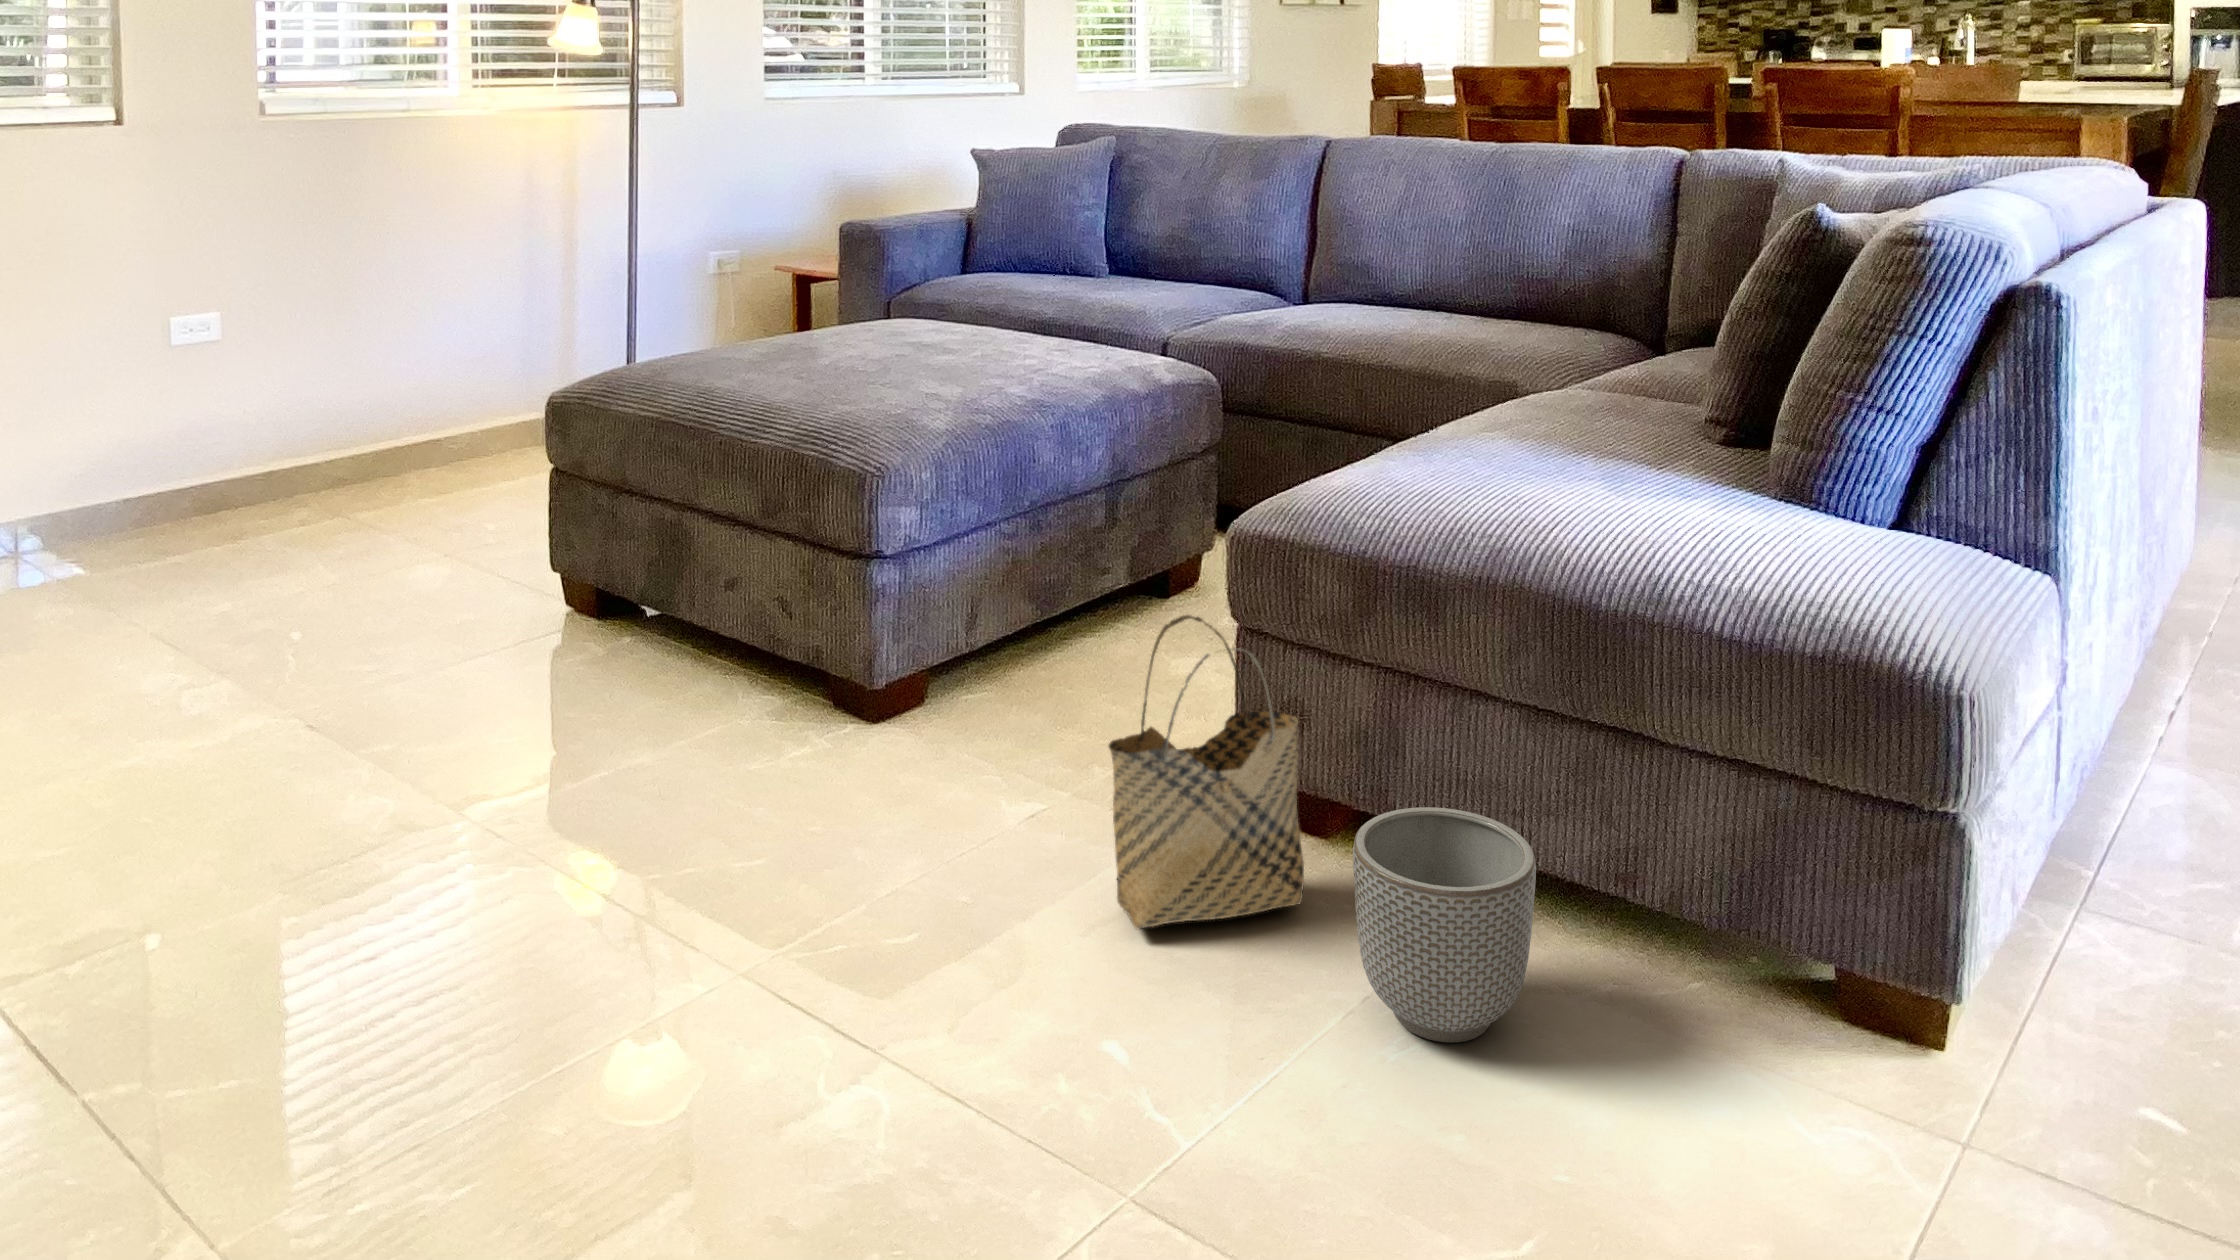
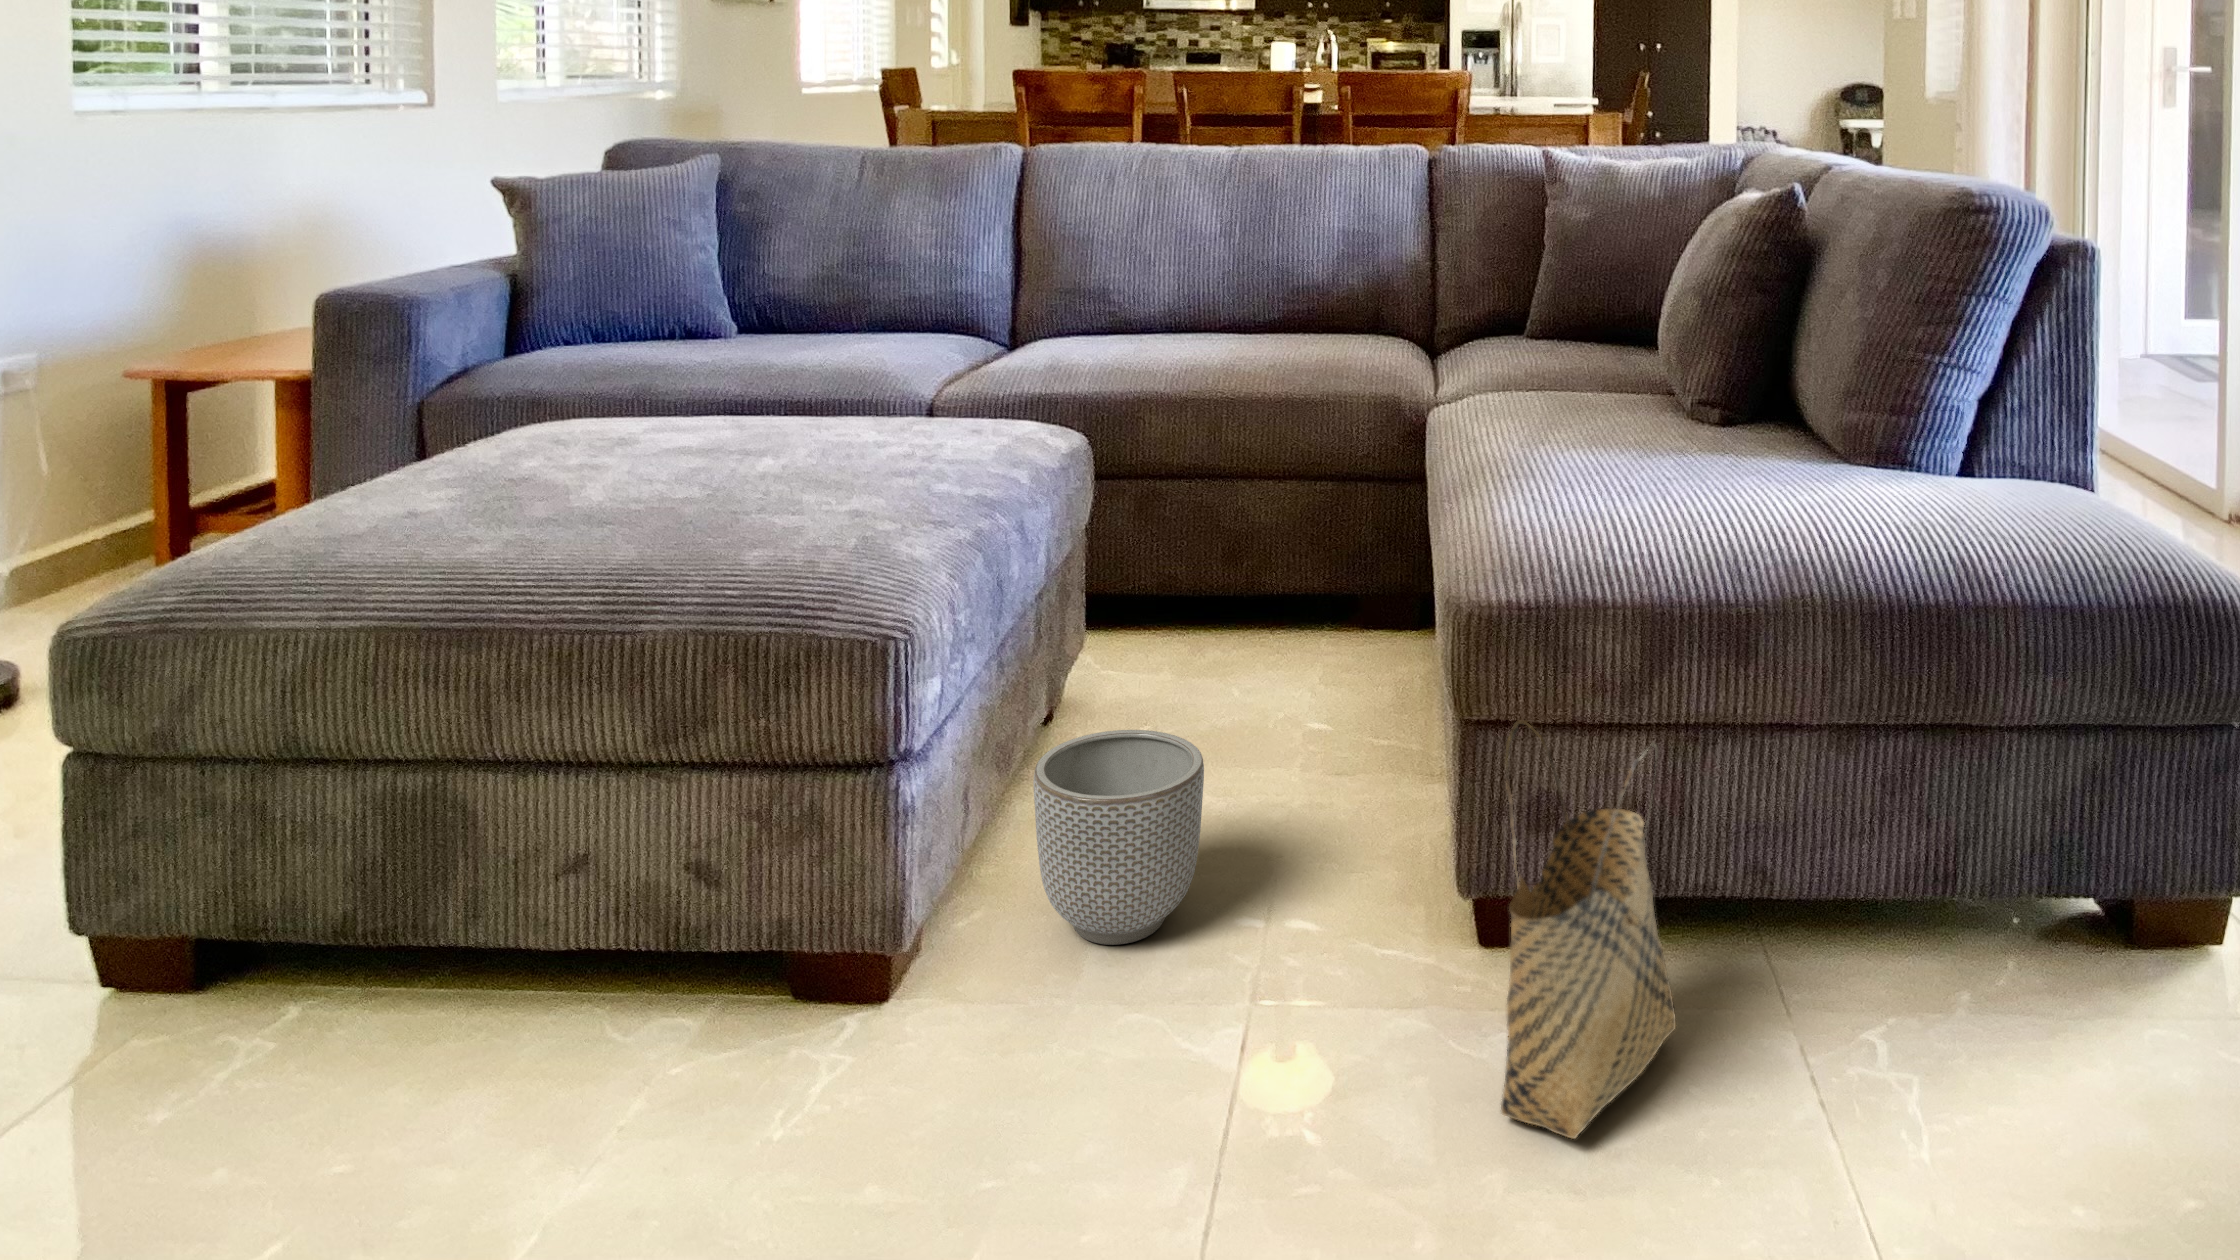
planter: present [1353,807,1536,1043] -> present [1033,730,1204,945]

